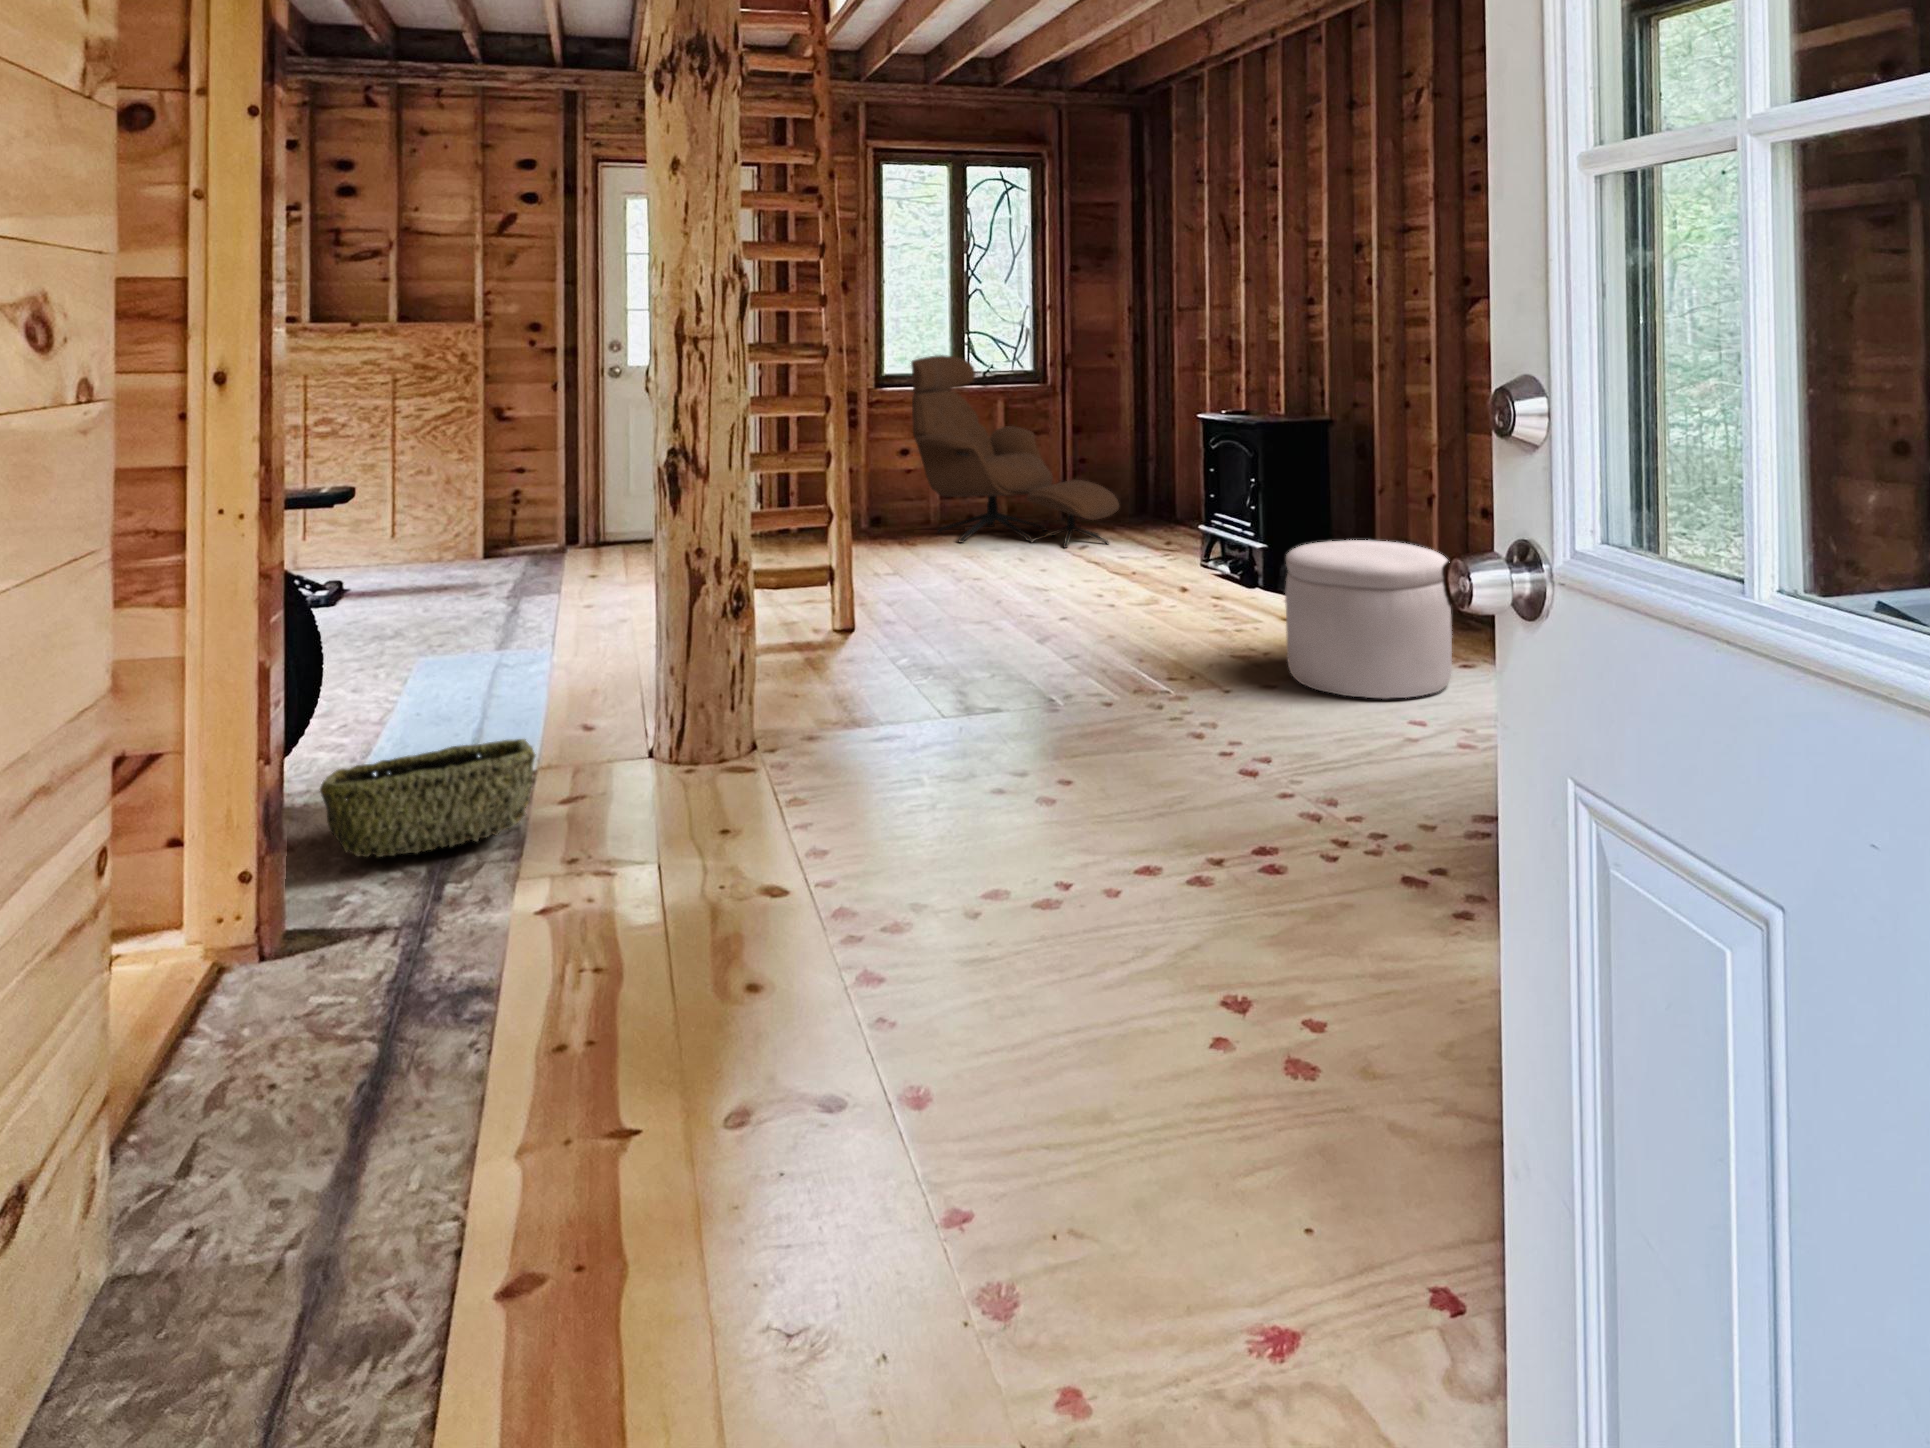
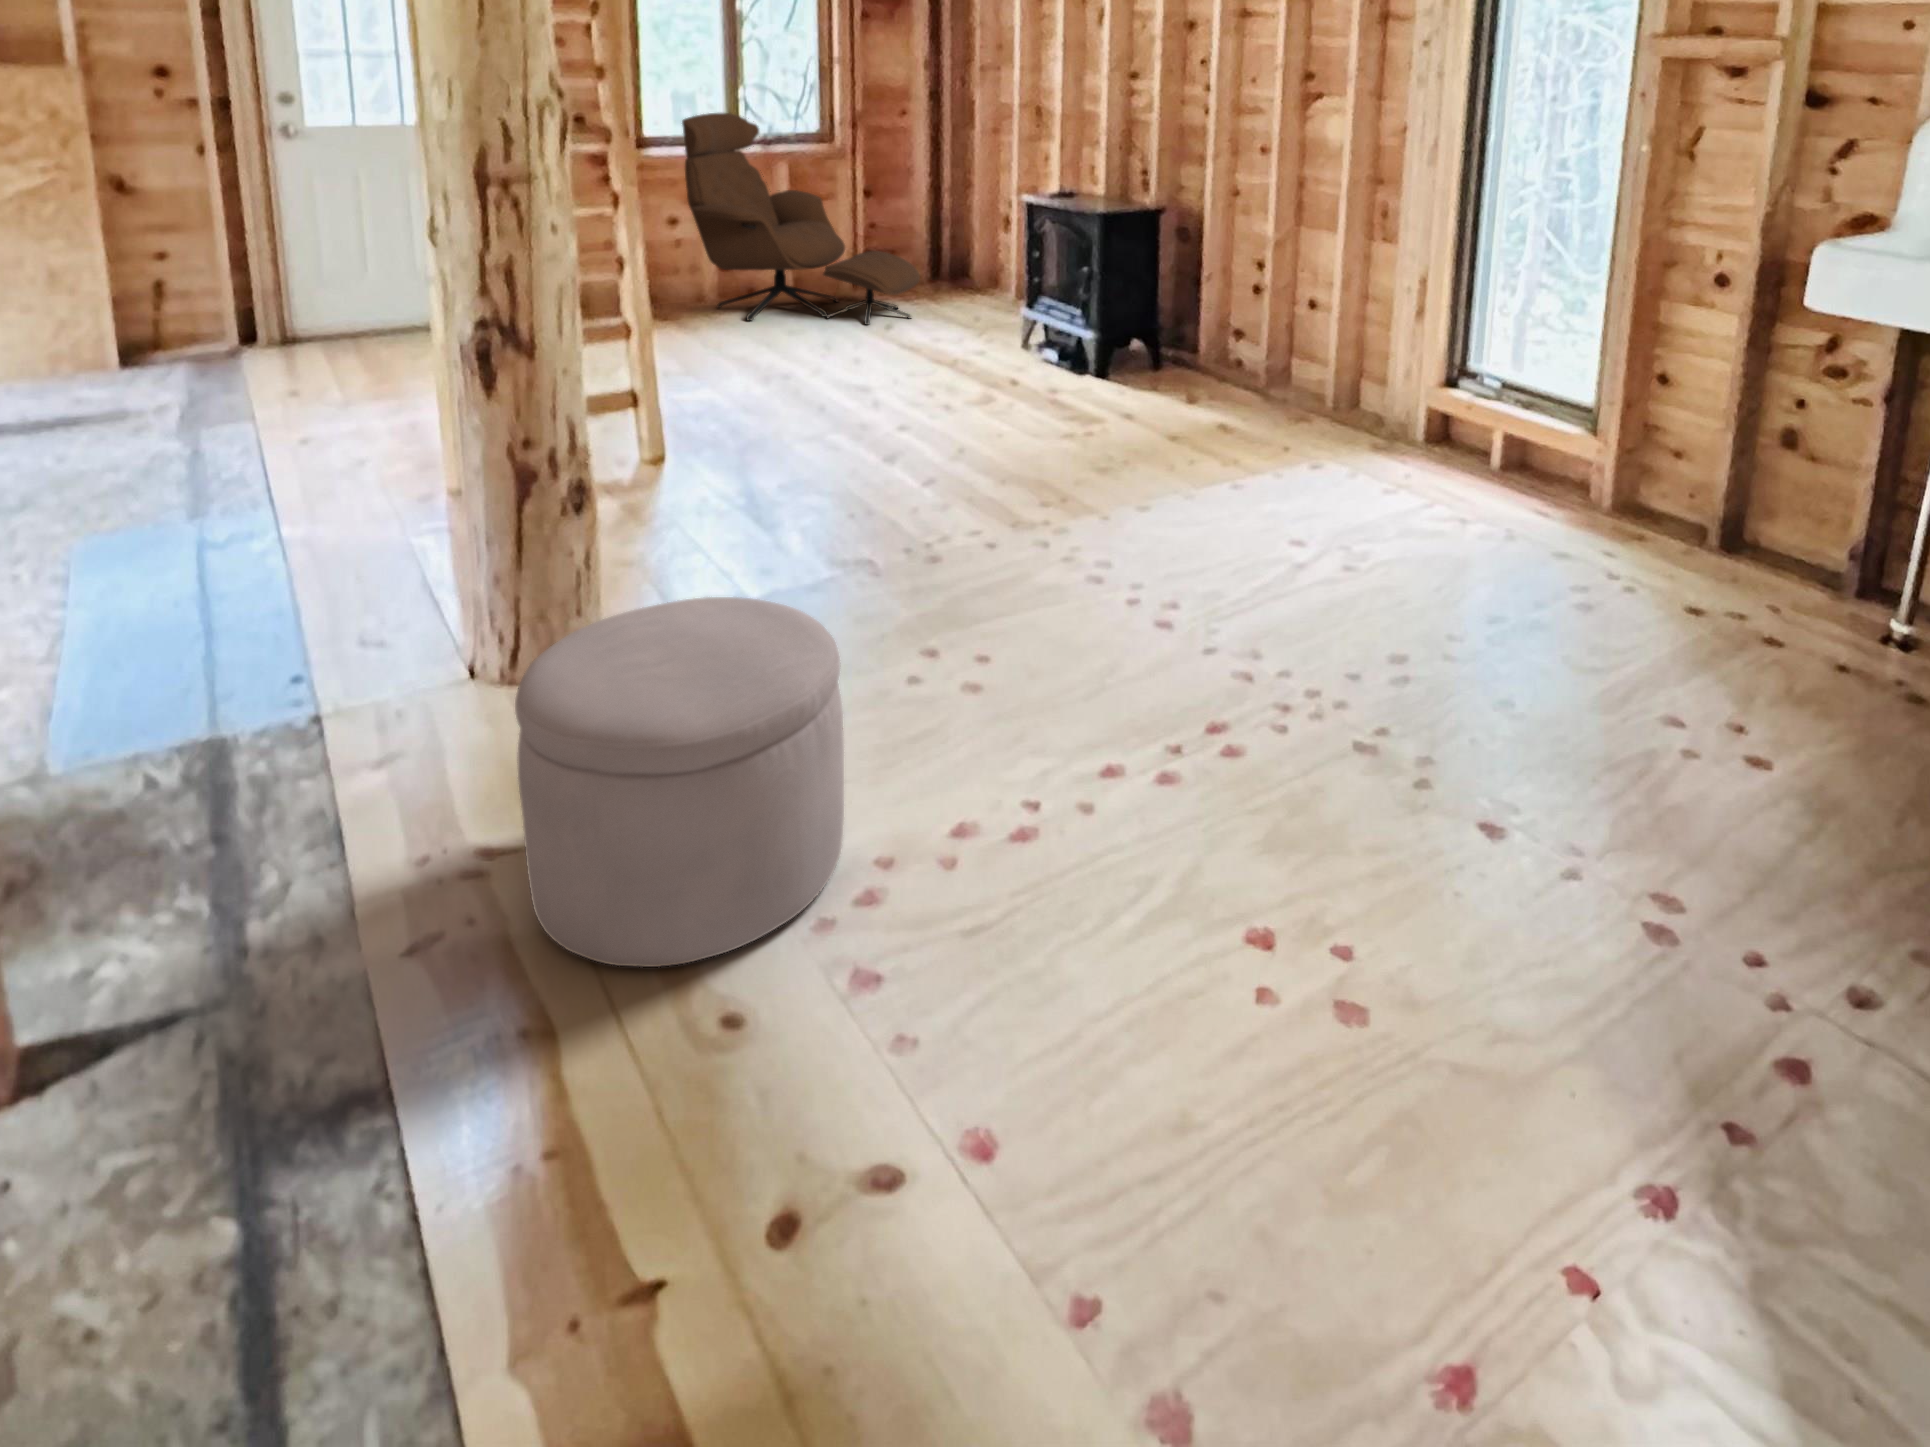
ottoman: present [1285,540,1452,699] -> present [515,597,844,967]
woven basket: present [320,739,535,857] -> none [23,700,353,906]

